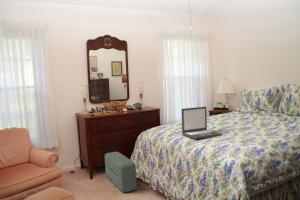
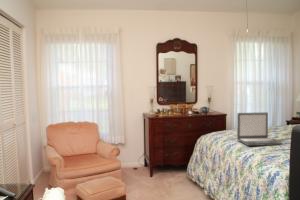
pouf: present [105,152,137,193] -> none [165,153,190,193]

